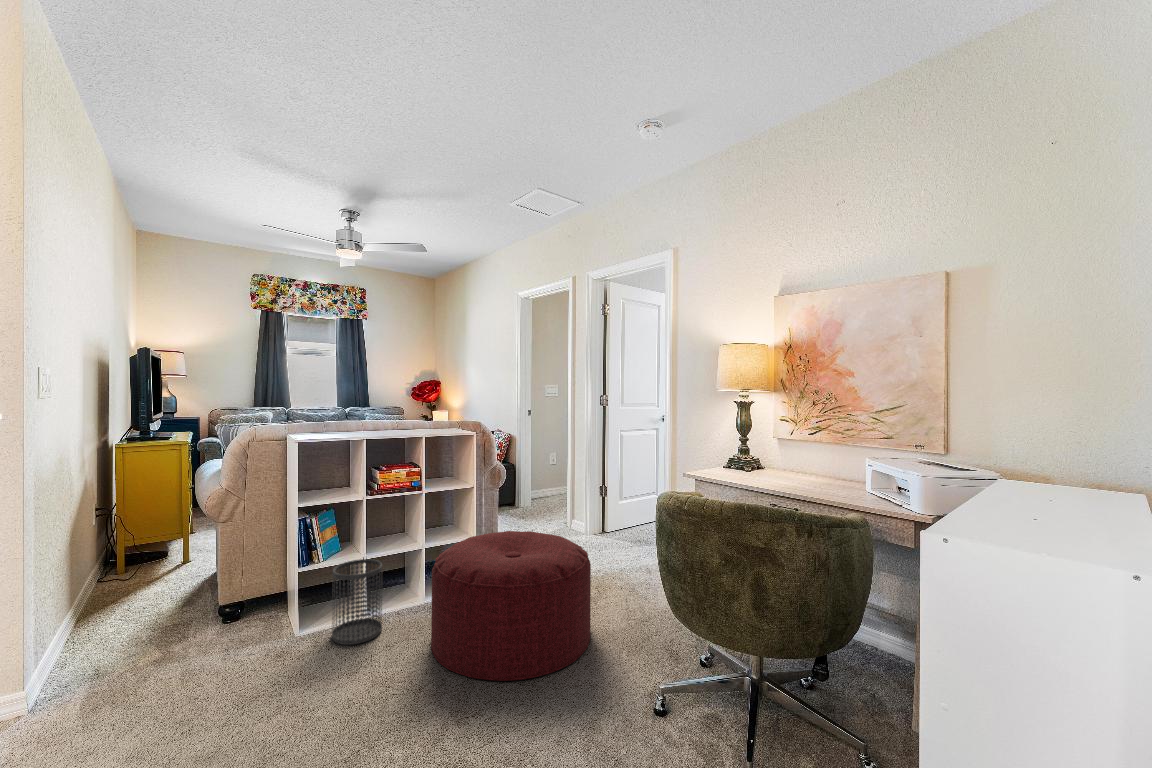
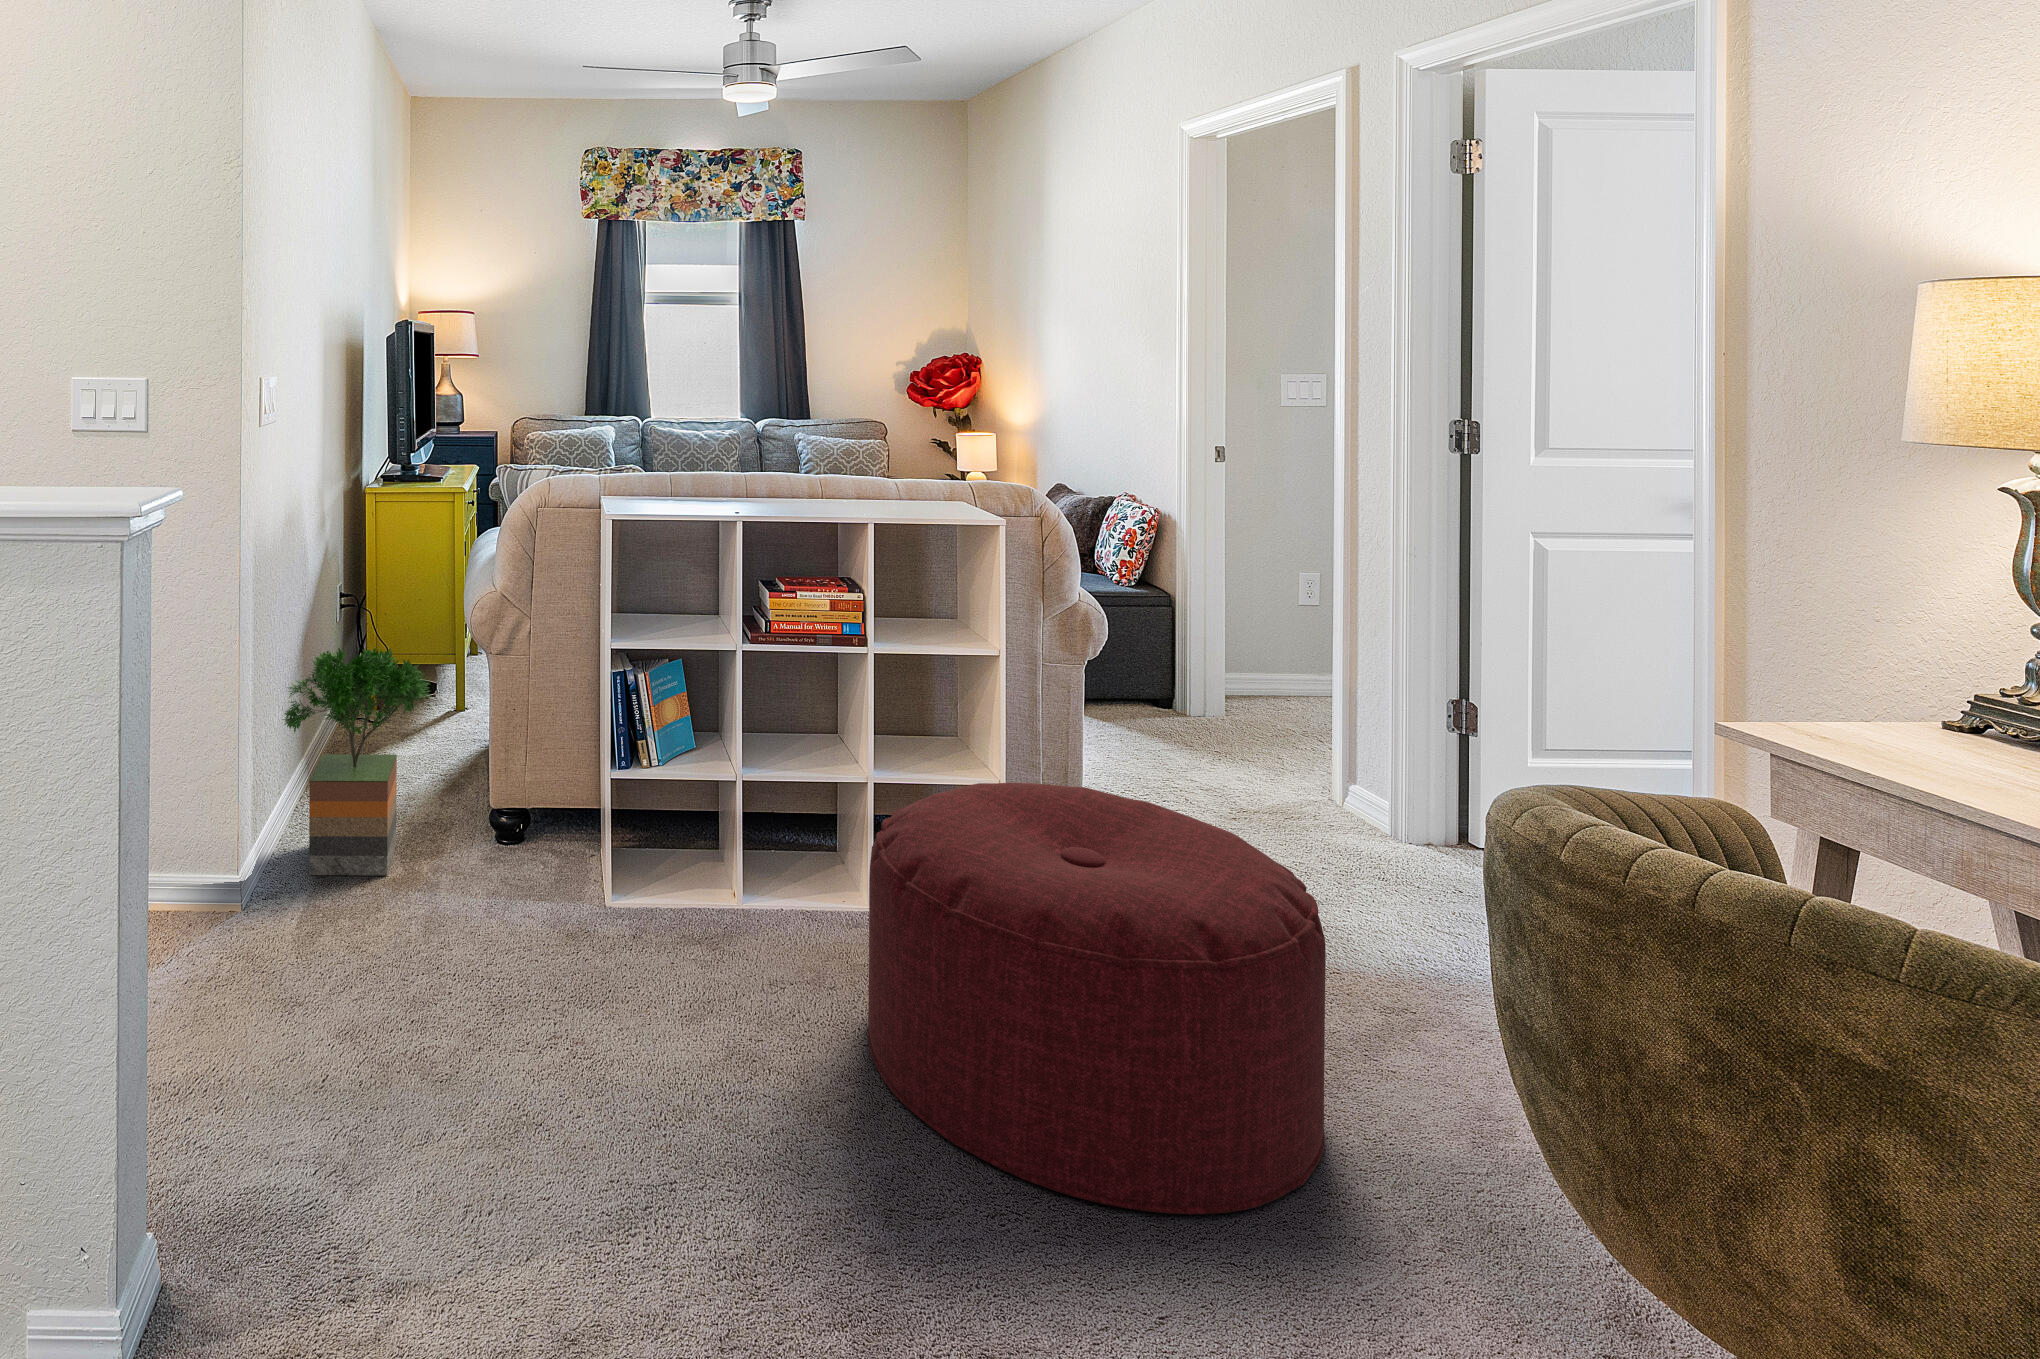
potted tree: none [66,528,181,671] -> present [282,647,430,875]
wastebasket: present [332,559,382,645] -> none [670,780,772,966]

